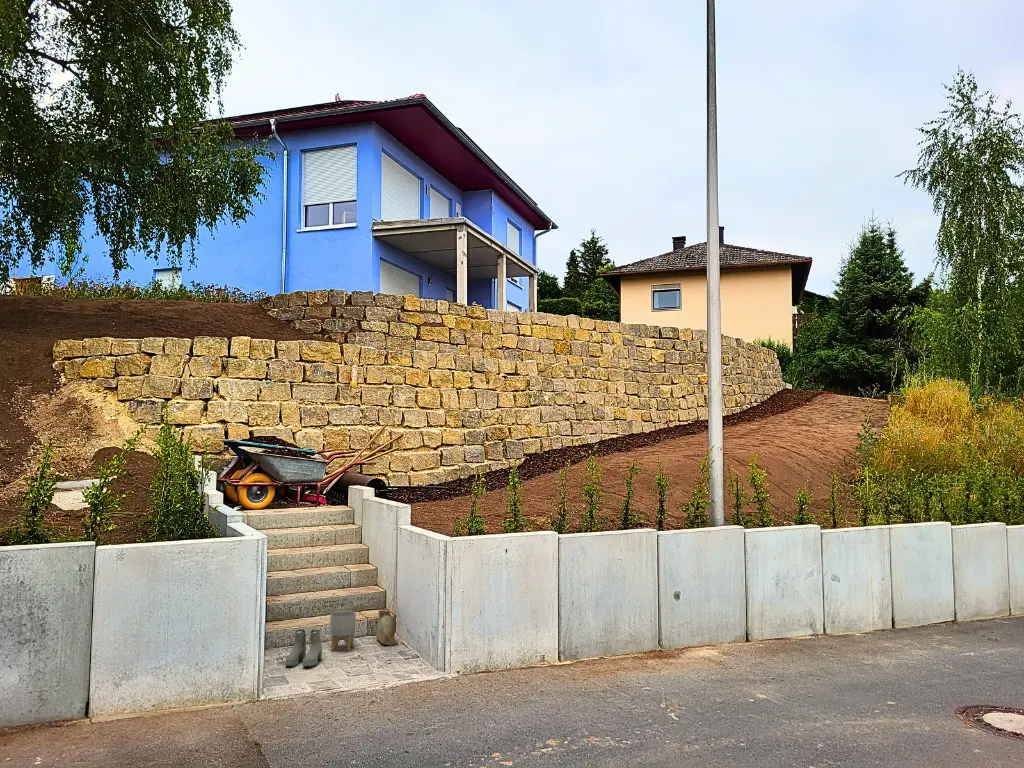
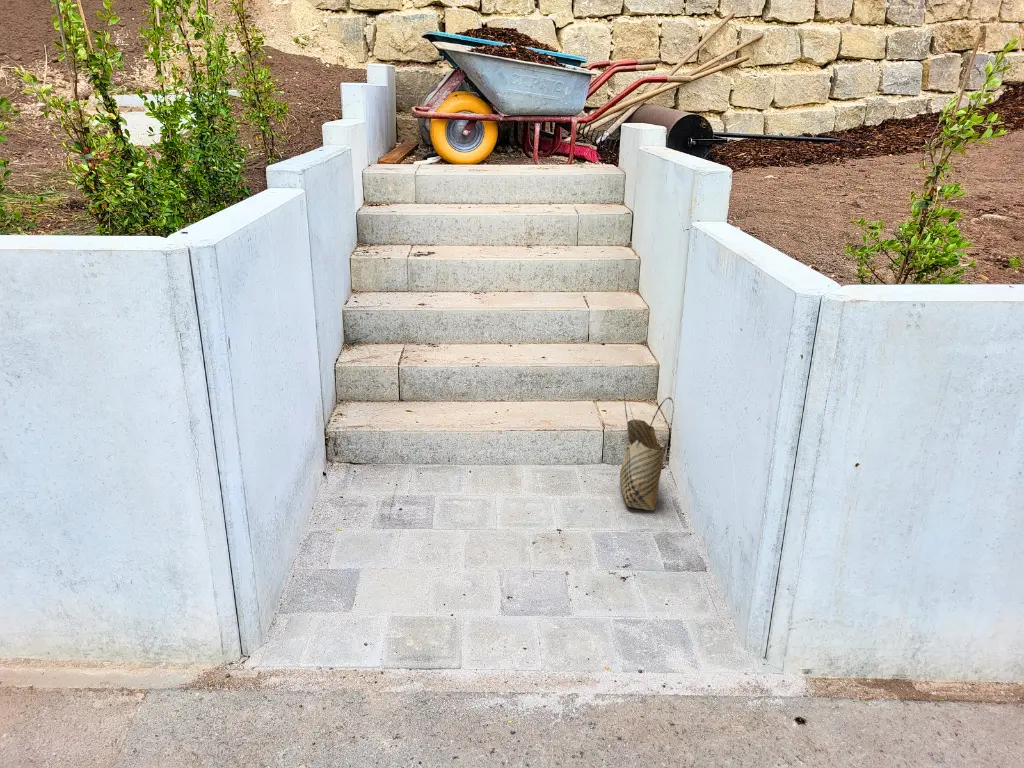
planter: present [330,611,356,651] -> none [504,415,565,514]
boots: present [285,629,322,667] -> none [377,459,470,558]

